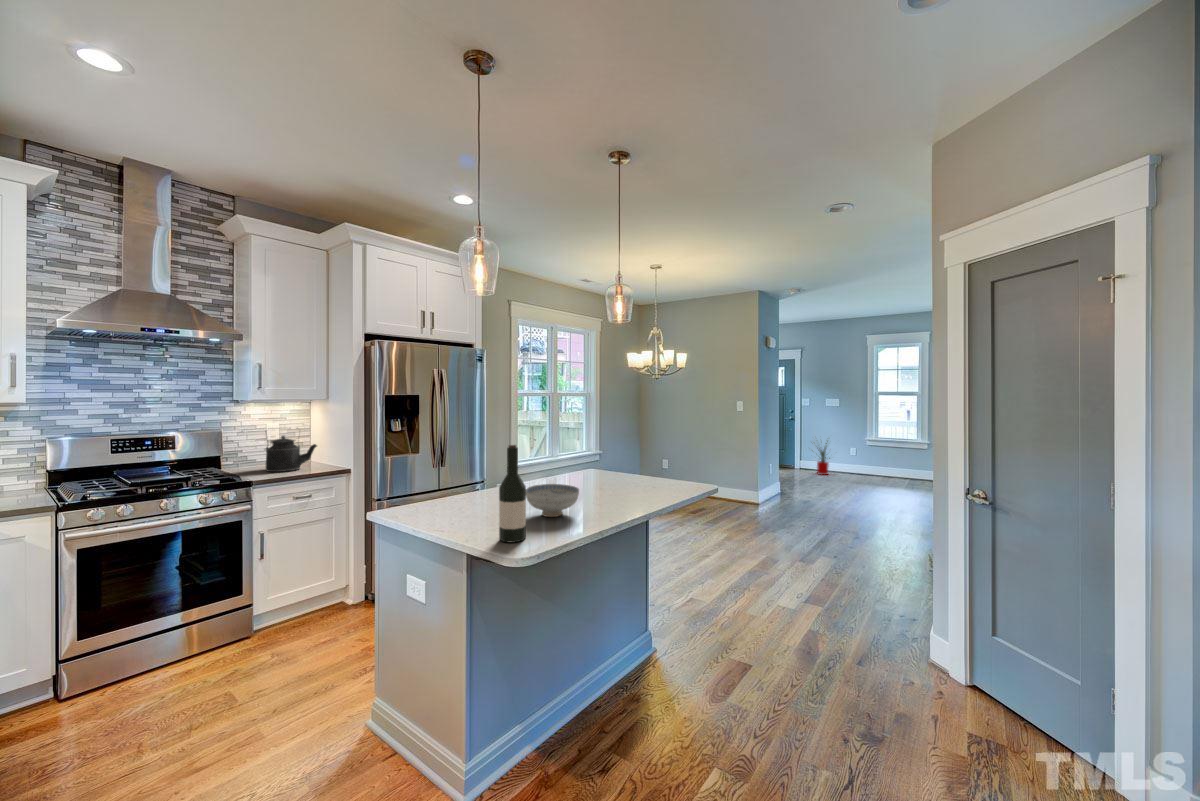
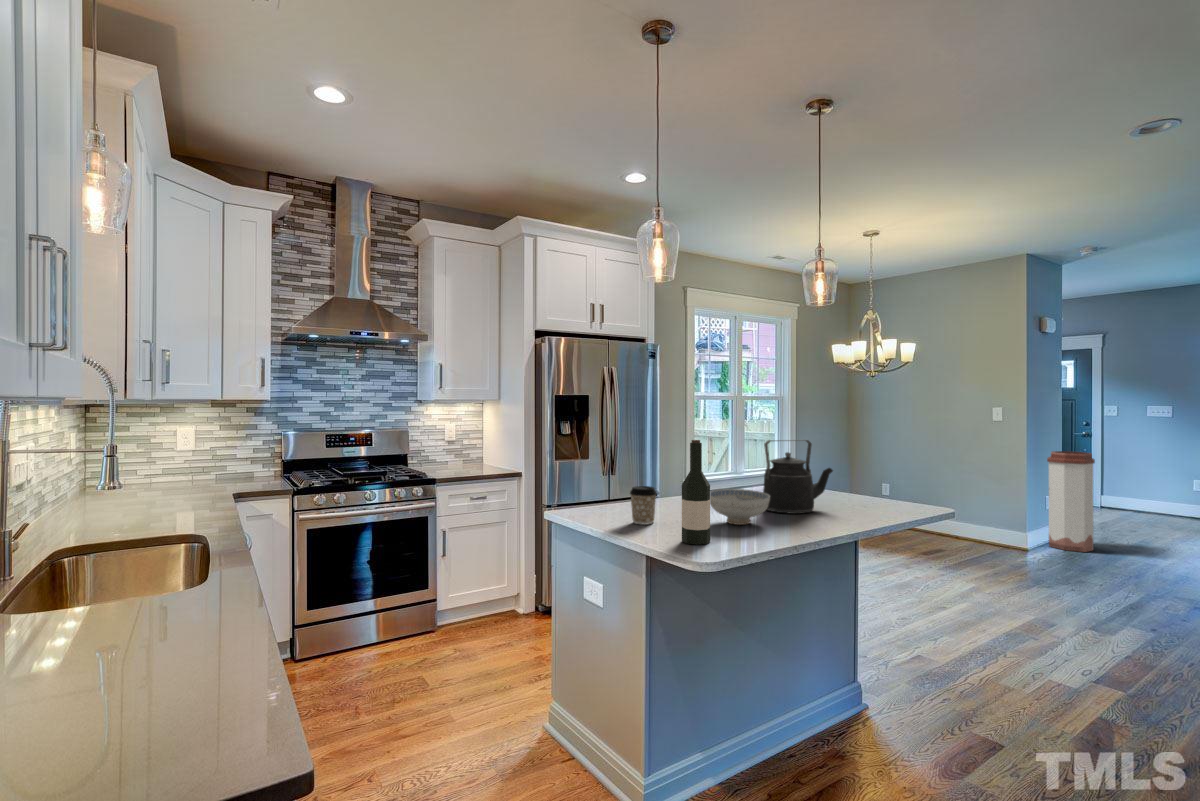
trash can: none [774,434,802,505] -> present [1047,451,1095,552]
kettle: present [266,436,317,472] -> present [763,440,833,514]
house plant: present [817,441,830,475] -> none [1106,455,1164,514]
coffee cup: none [451,486,478,523] -> present [630,486,657,525]

